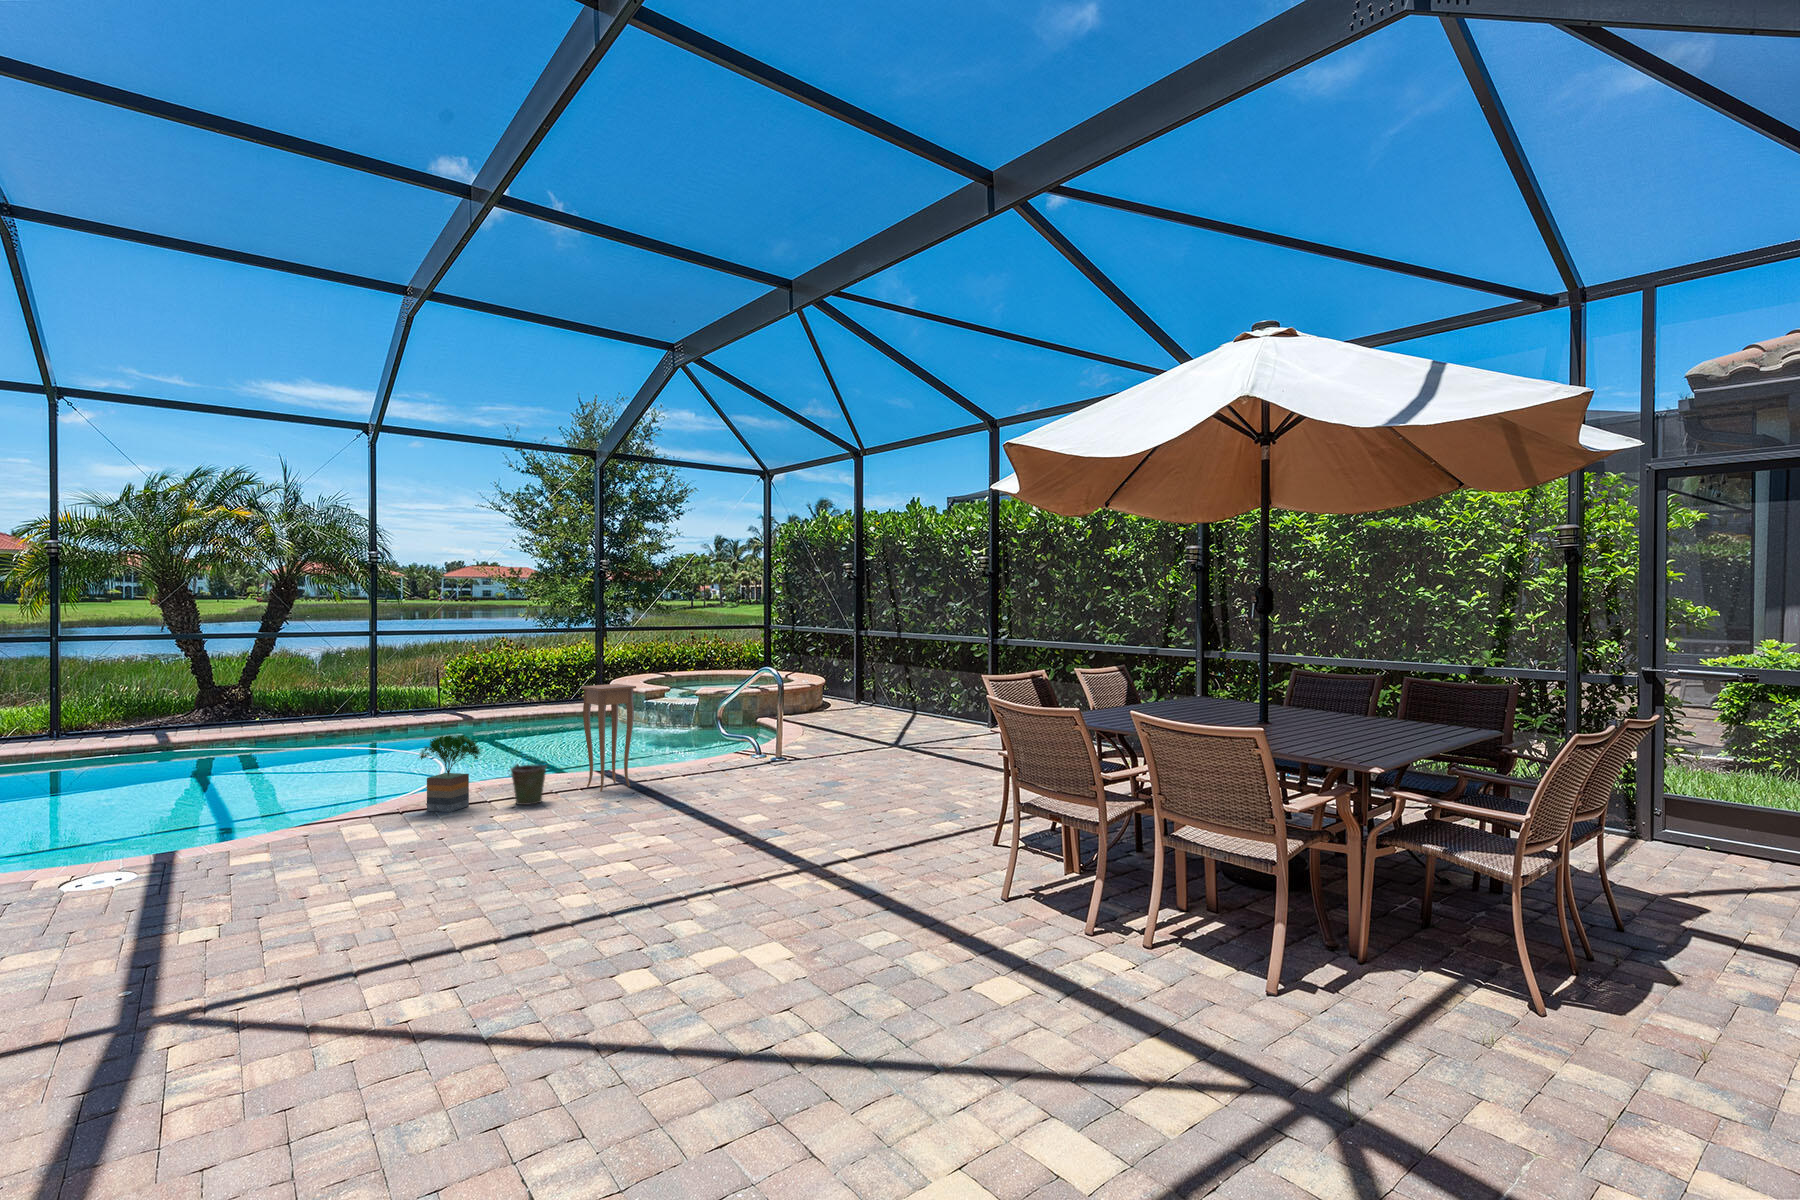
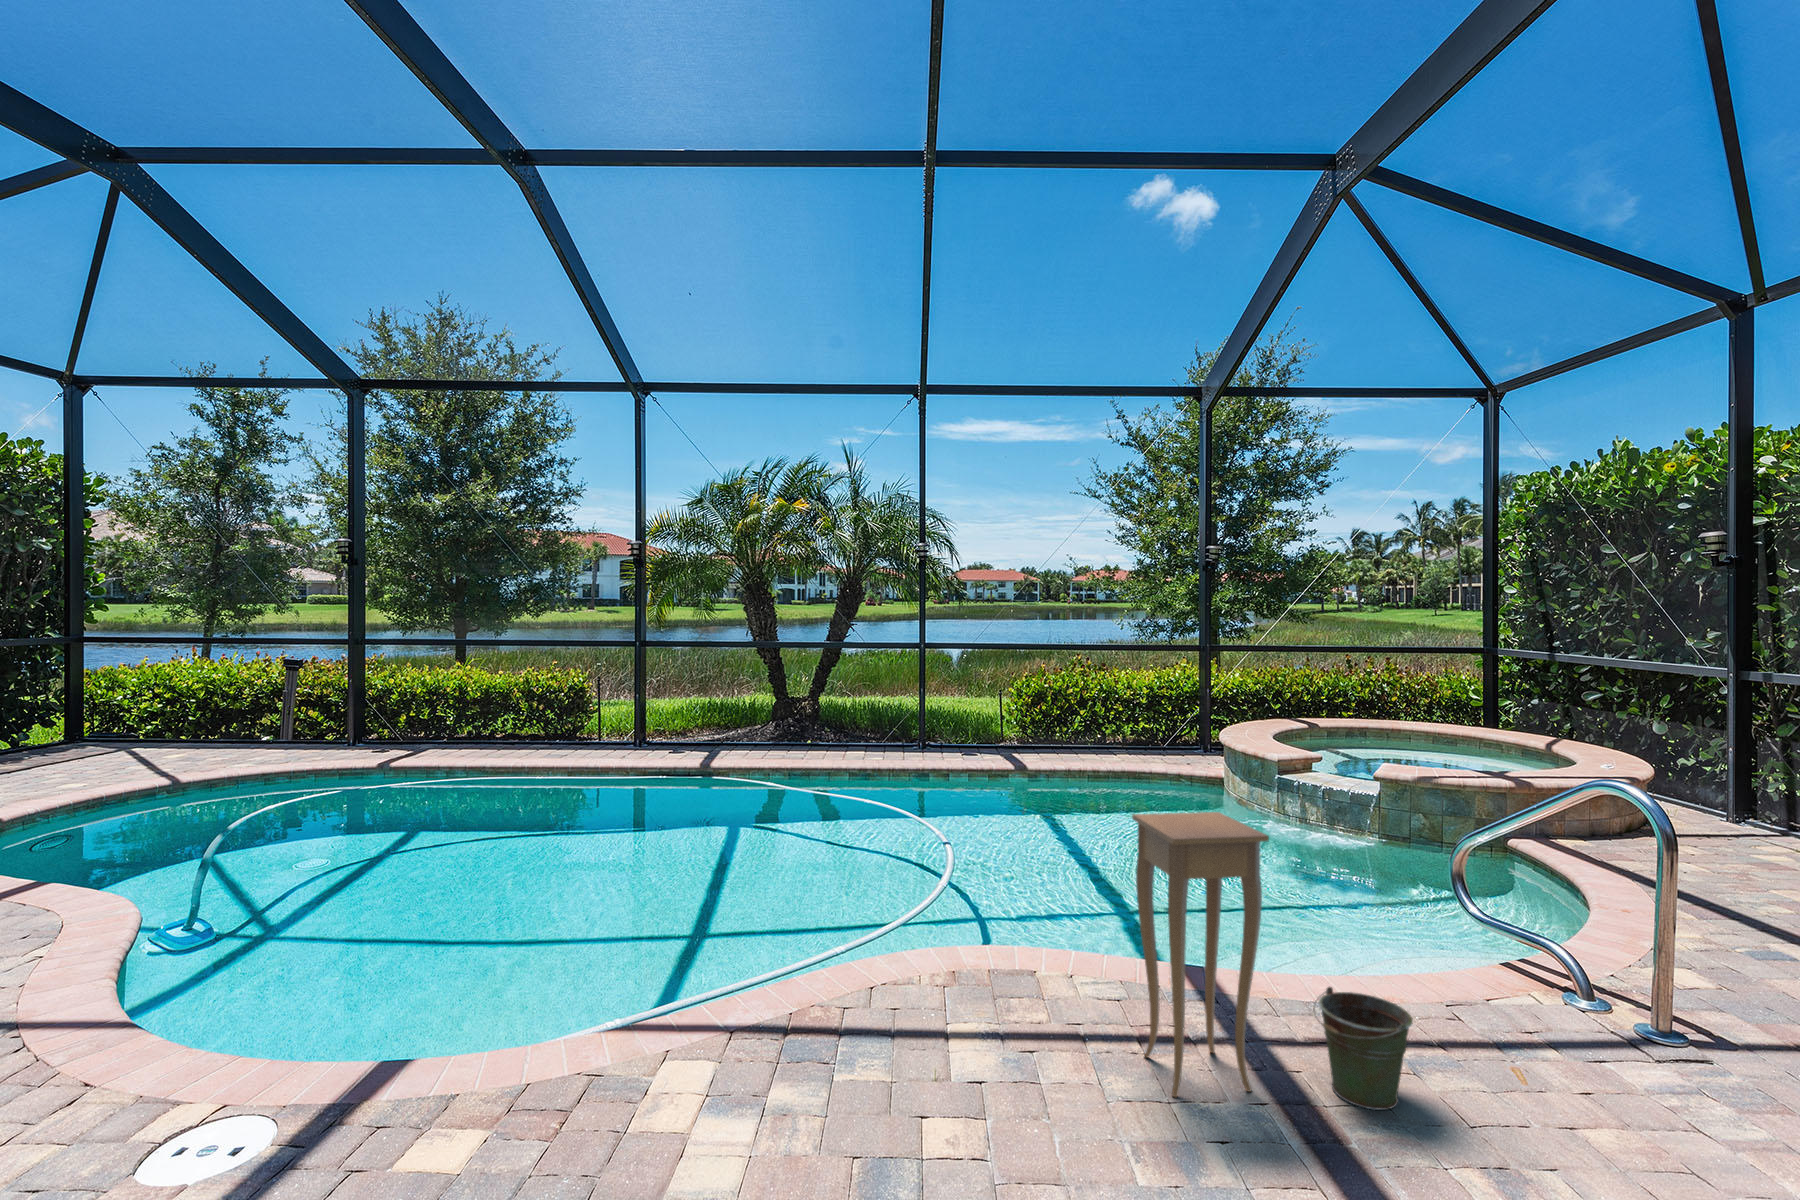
potted tree: present [419,735,481,812] -> none [772,901,900,1099]
bucket: present [508,764,547,805] -> present [1313,987,1413,1110]

